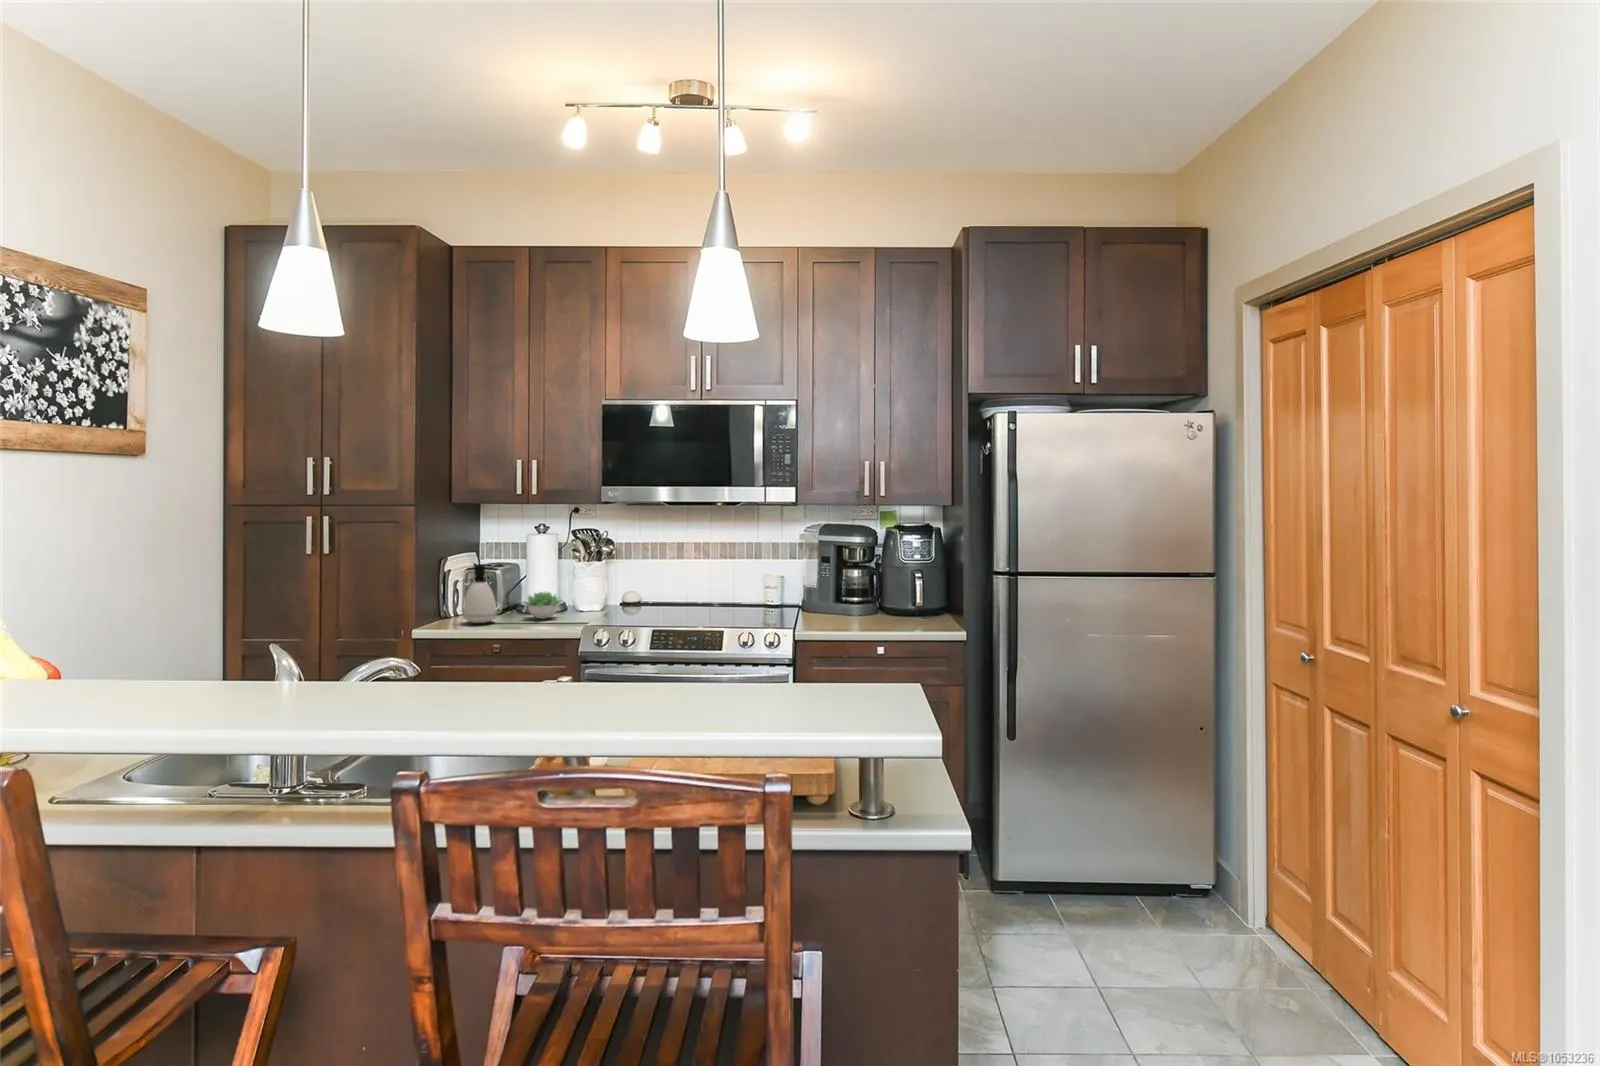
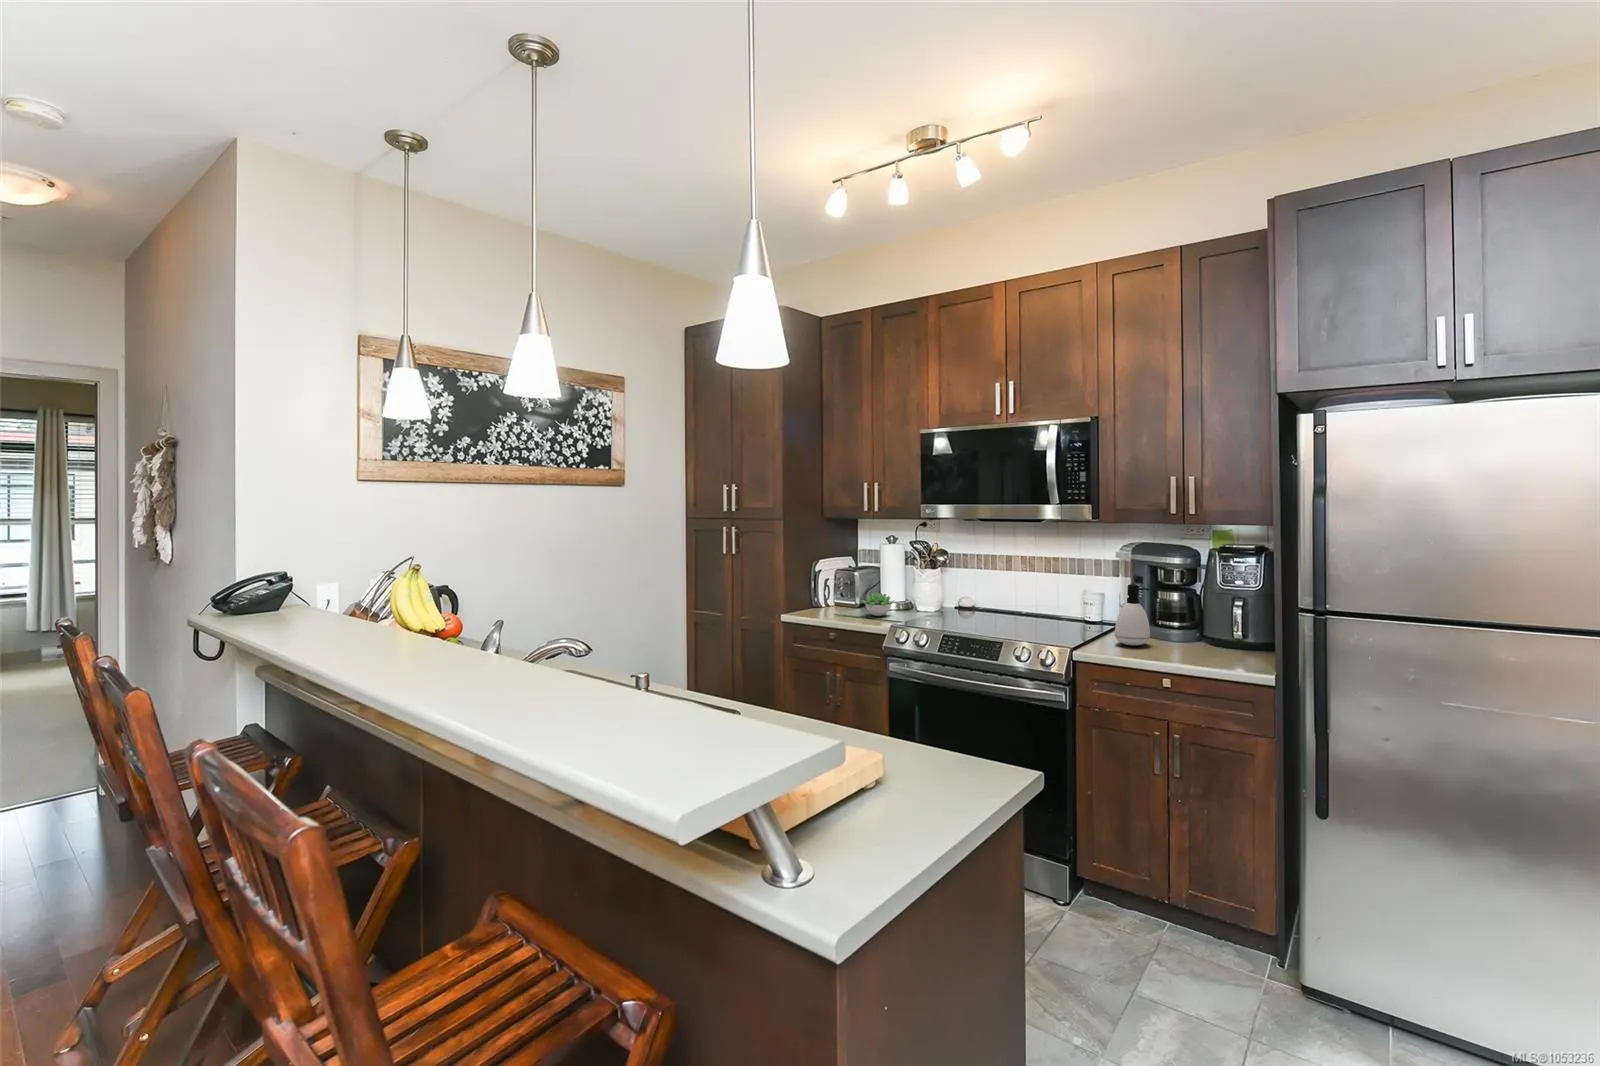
soap dispenser: present [463,564,497,623] -> present [1115,584,1150,646]

